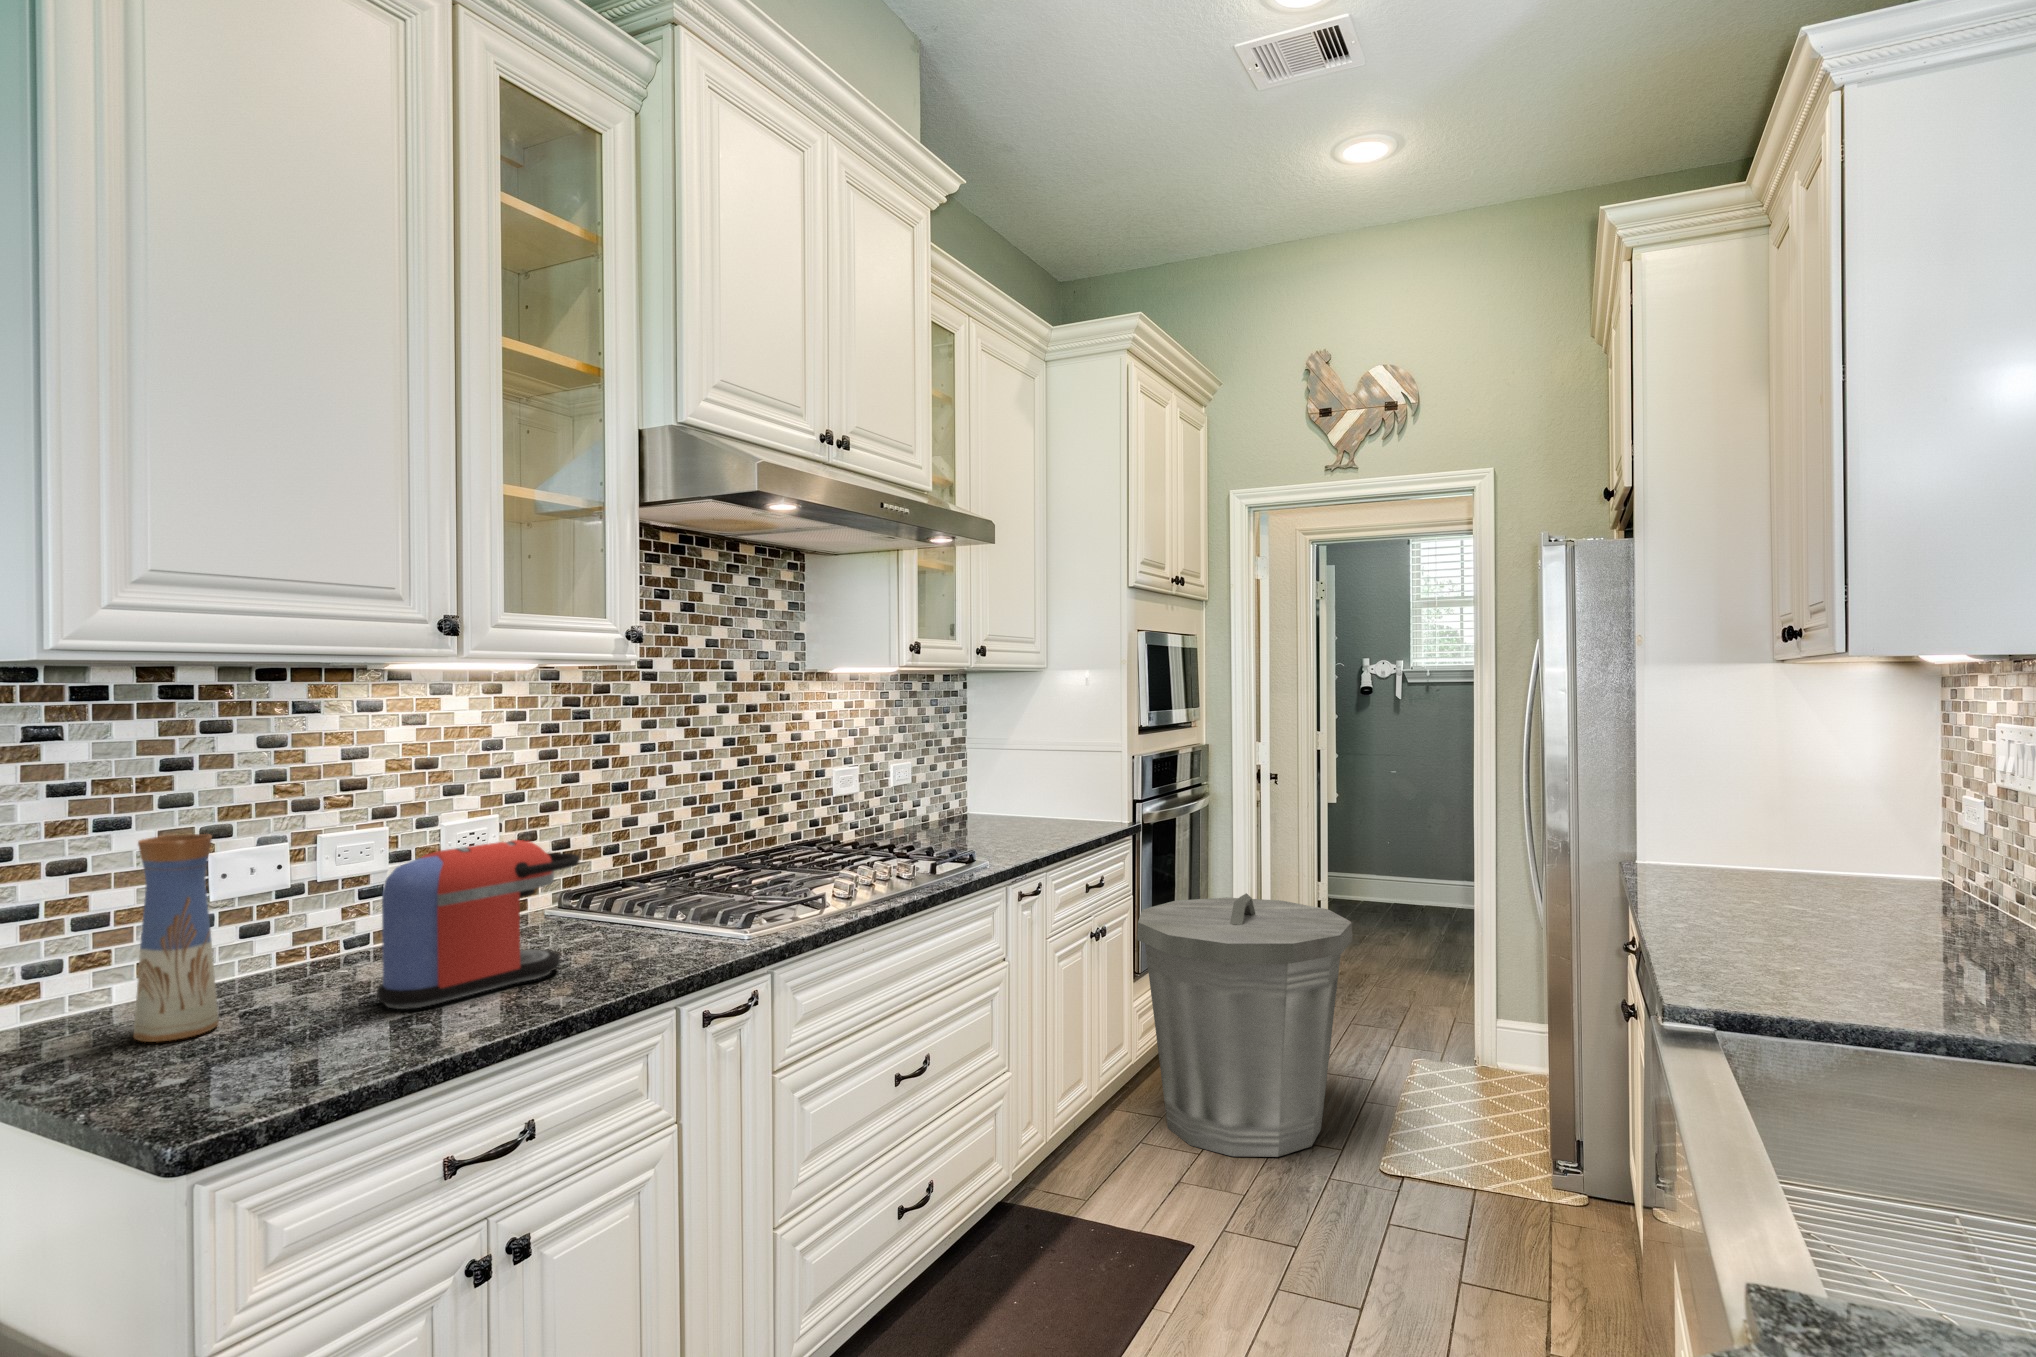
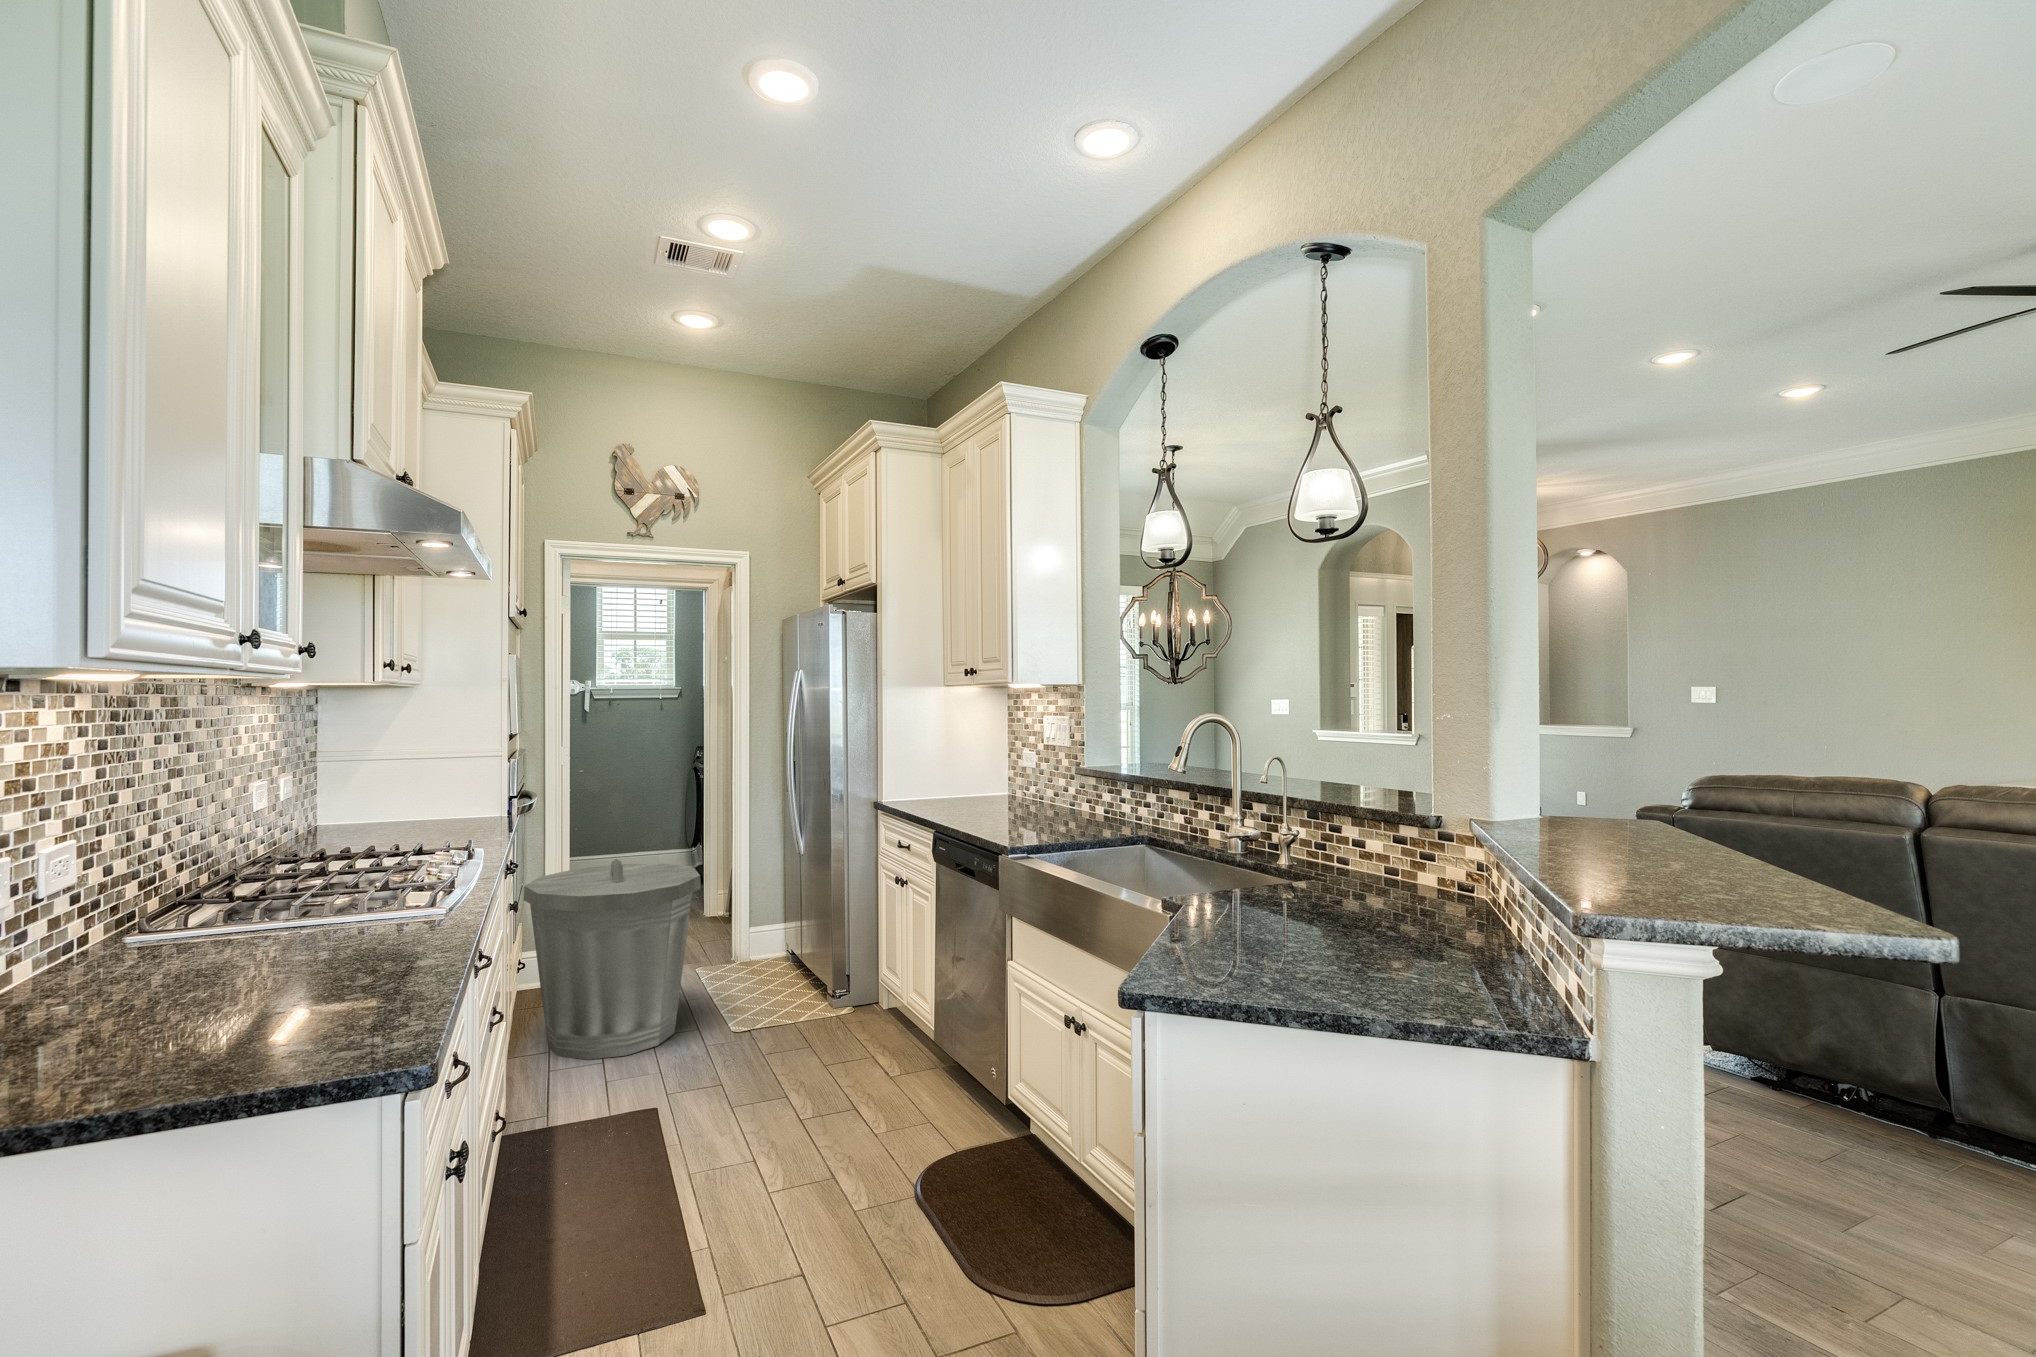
vase: present [134,834,218,1042] -> none [68,854,163,1069]
coffee maker: present [377,840,579,1009] -> none [266,841,385,998]

